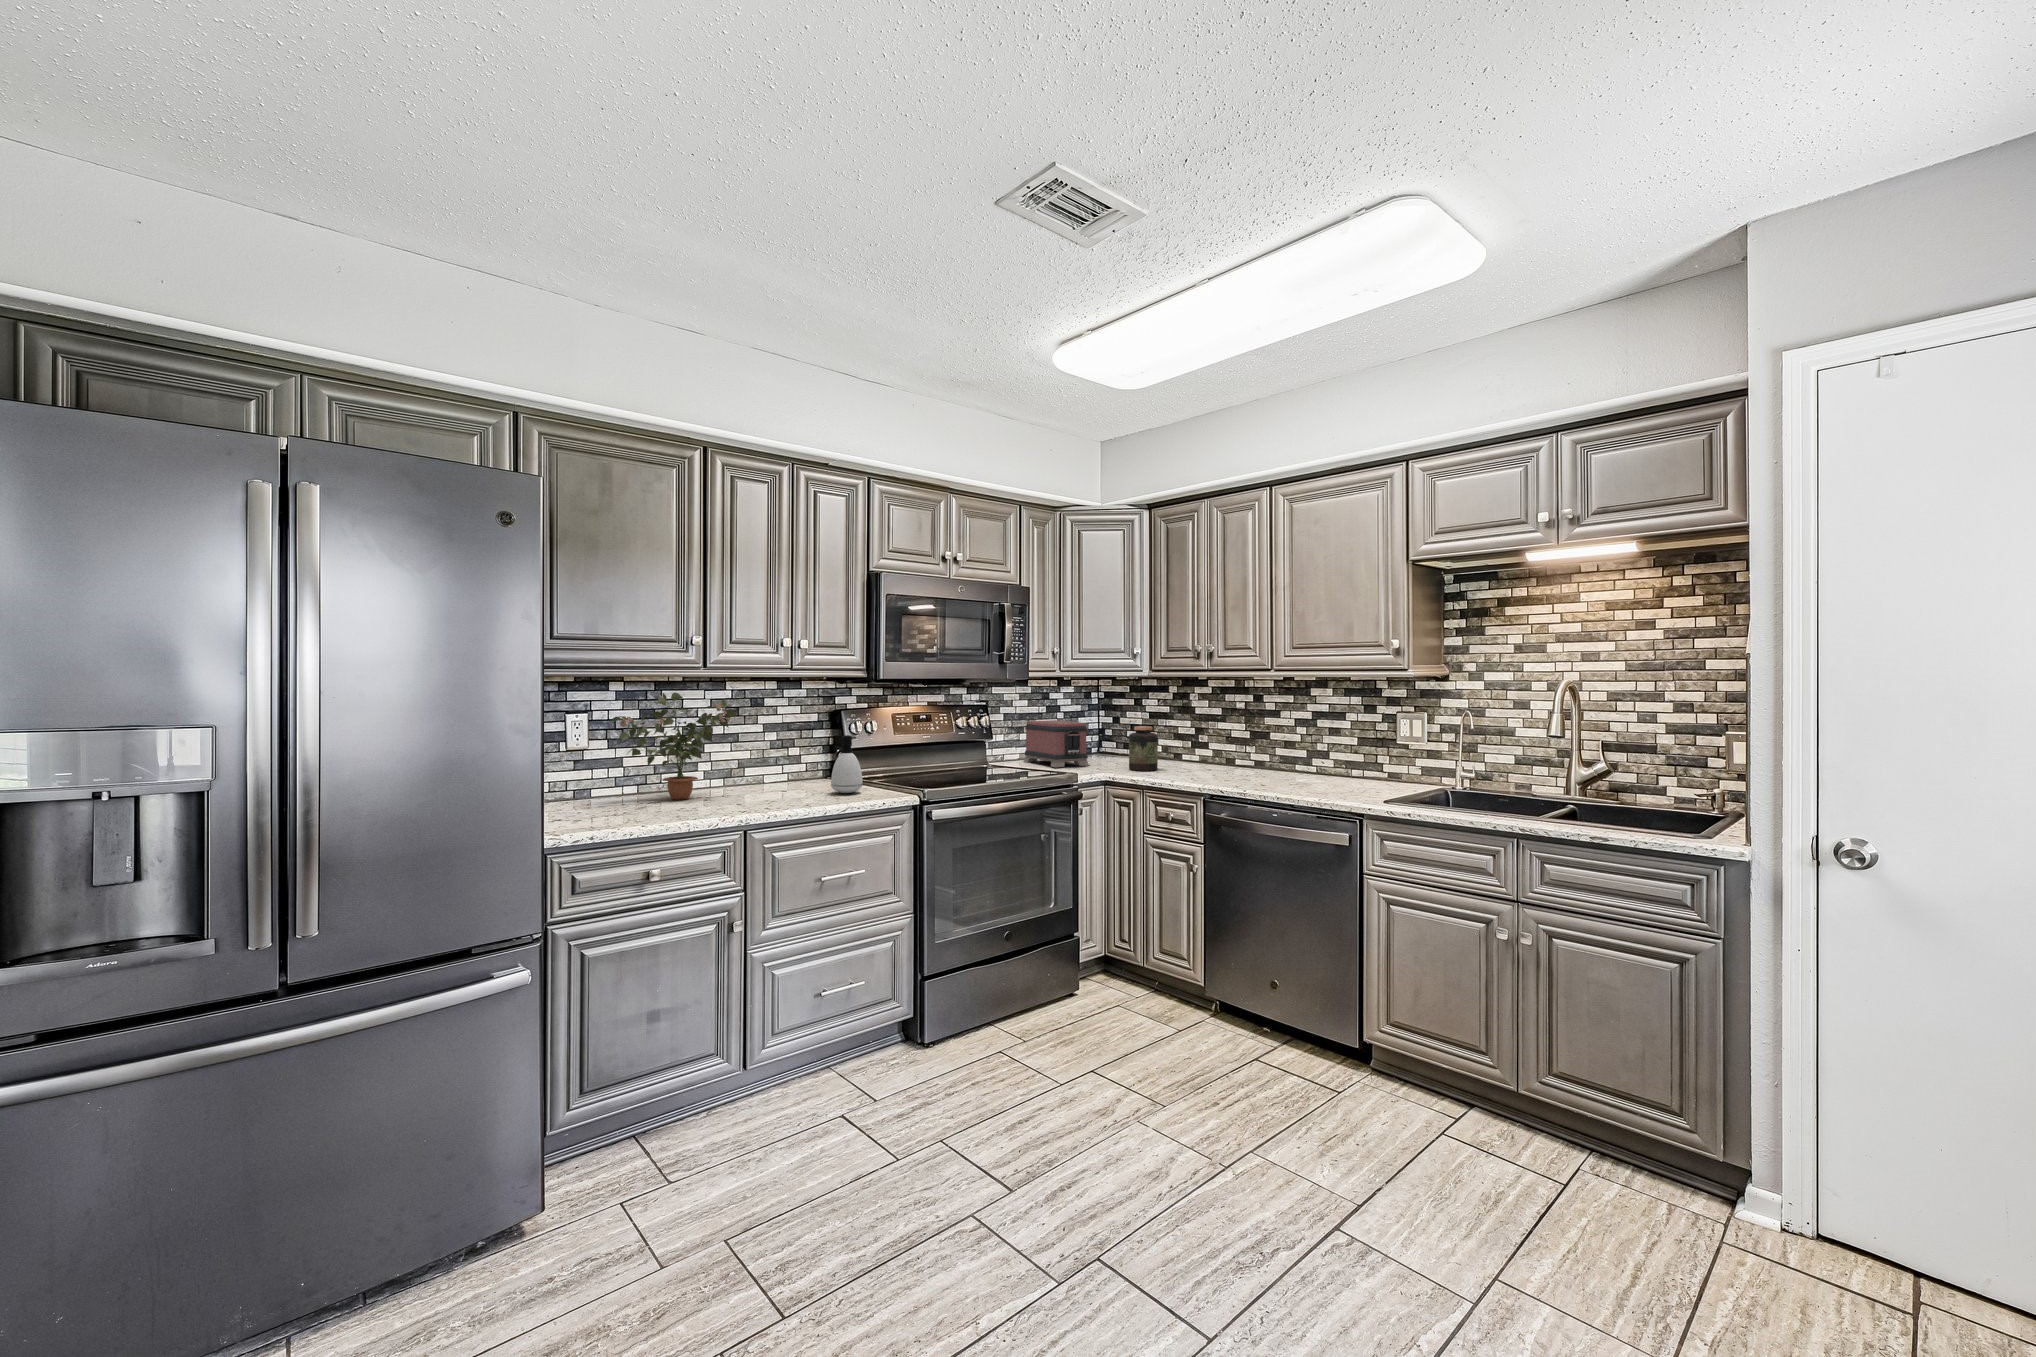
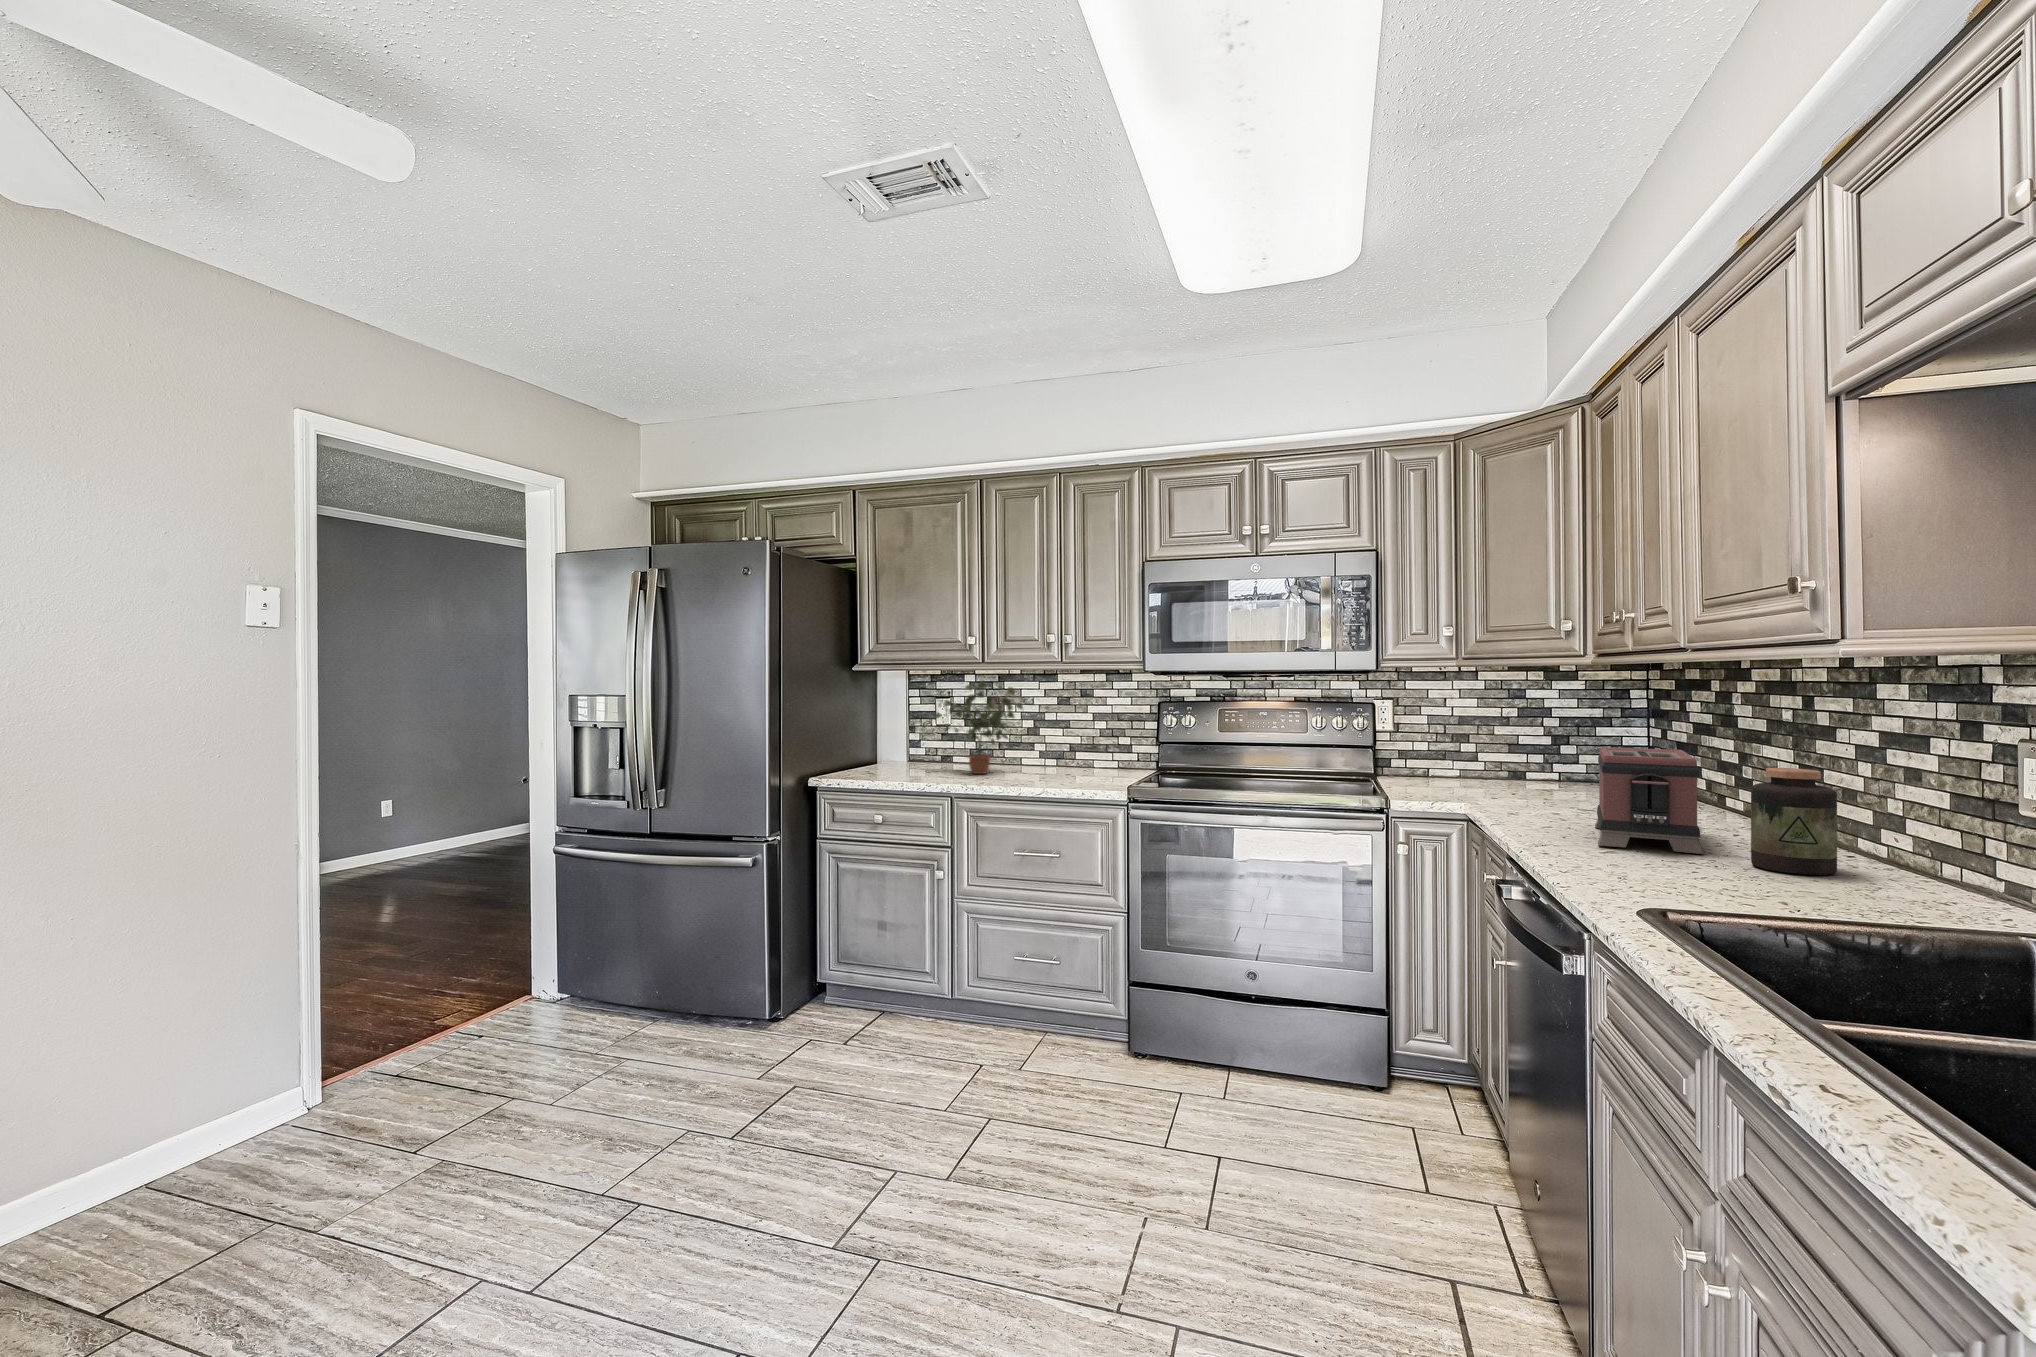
toaster: present [1024,720,1089,767] -> present [1595,747,1703,854]
jar: present [1129,726,1158,771] -> present [1751,768,1837,875]
soap dispenser: present [831,735,863,793] -> none [1068,726,1101,786]

